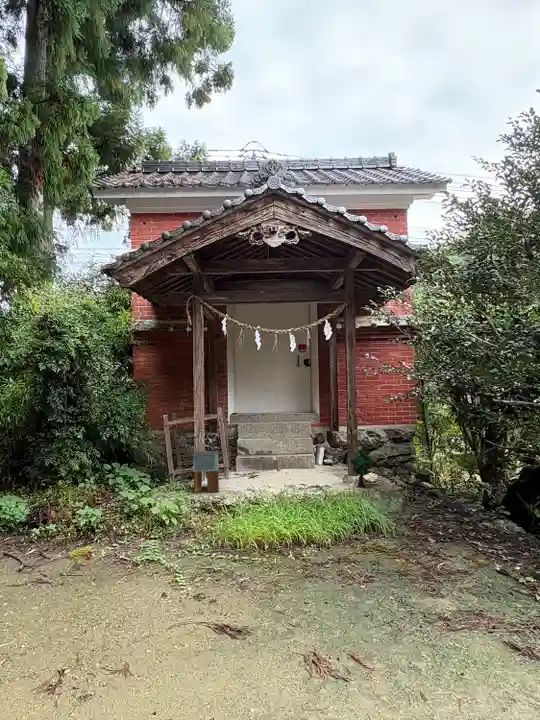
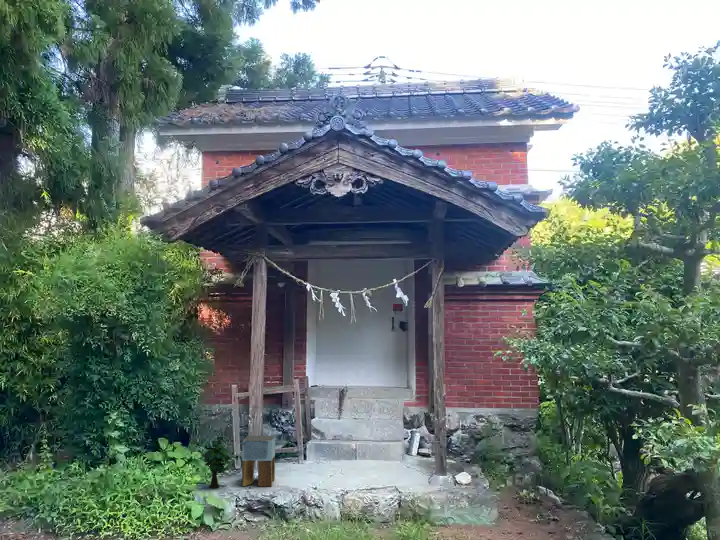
decorative plant: present [350,446,373,487] -> present [201,437,230,488]

